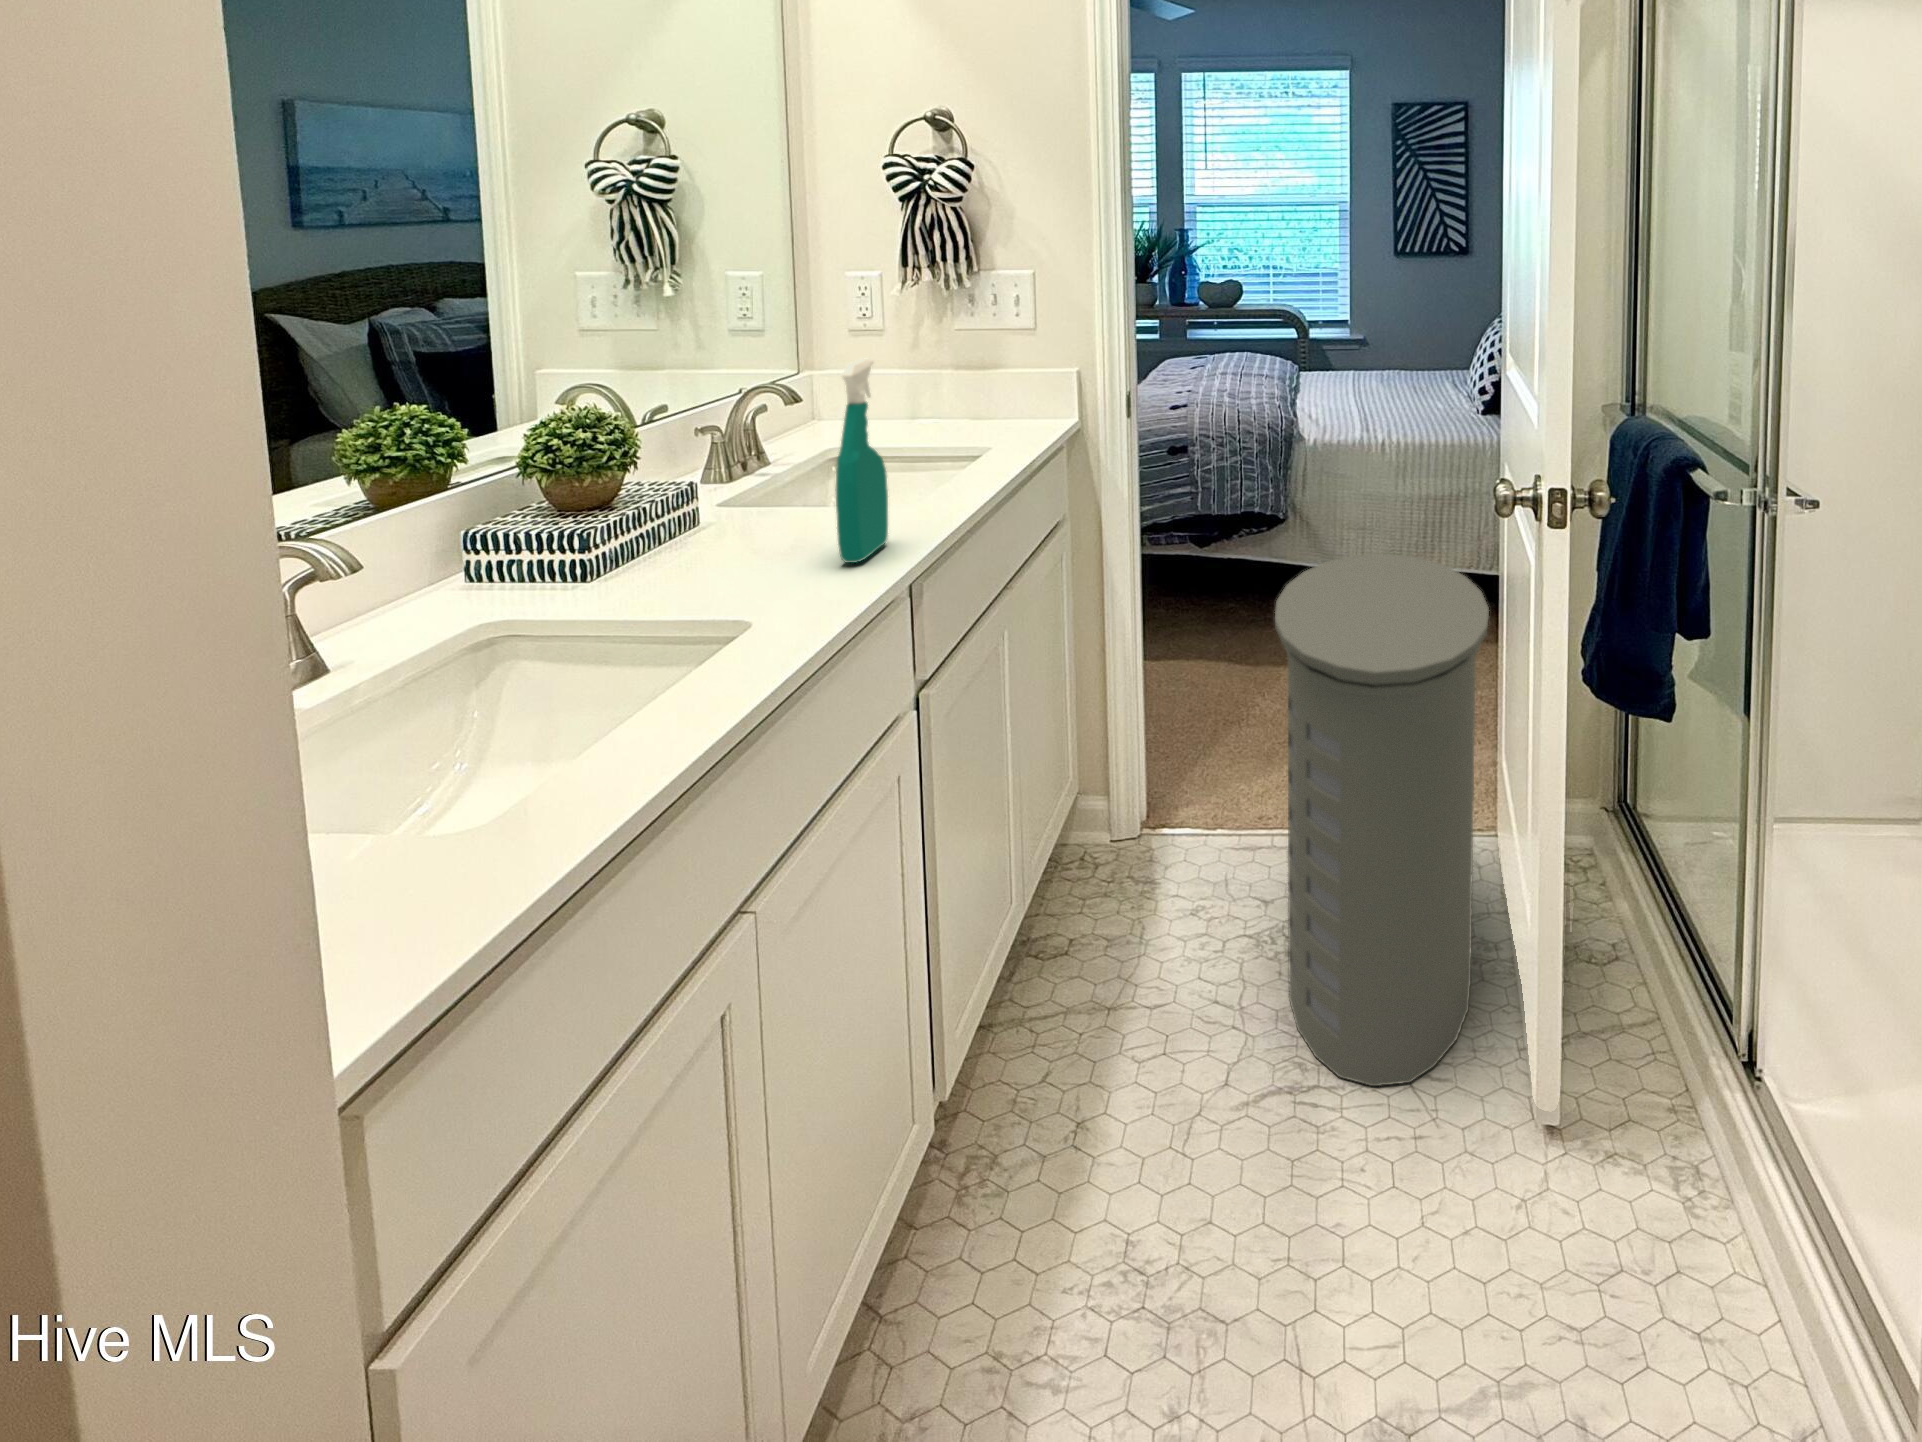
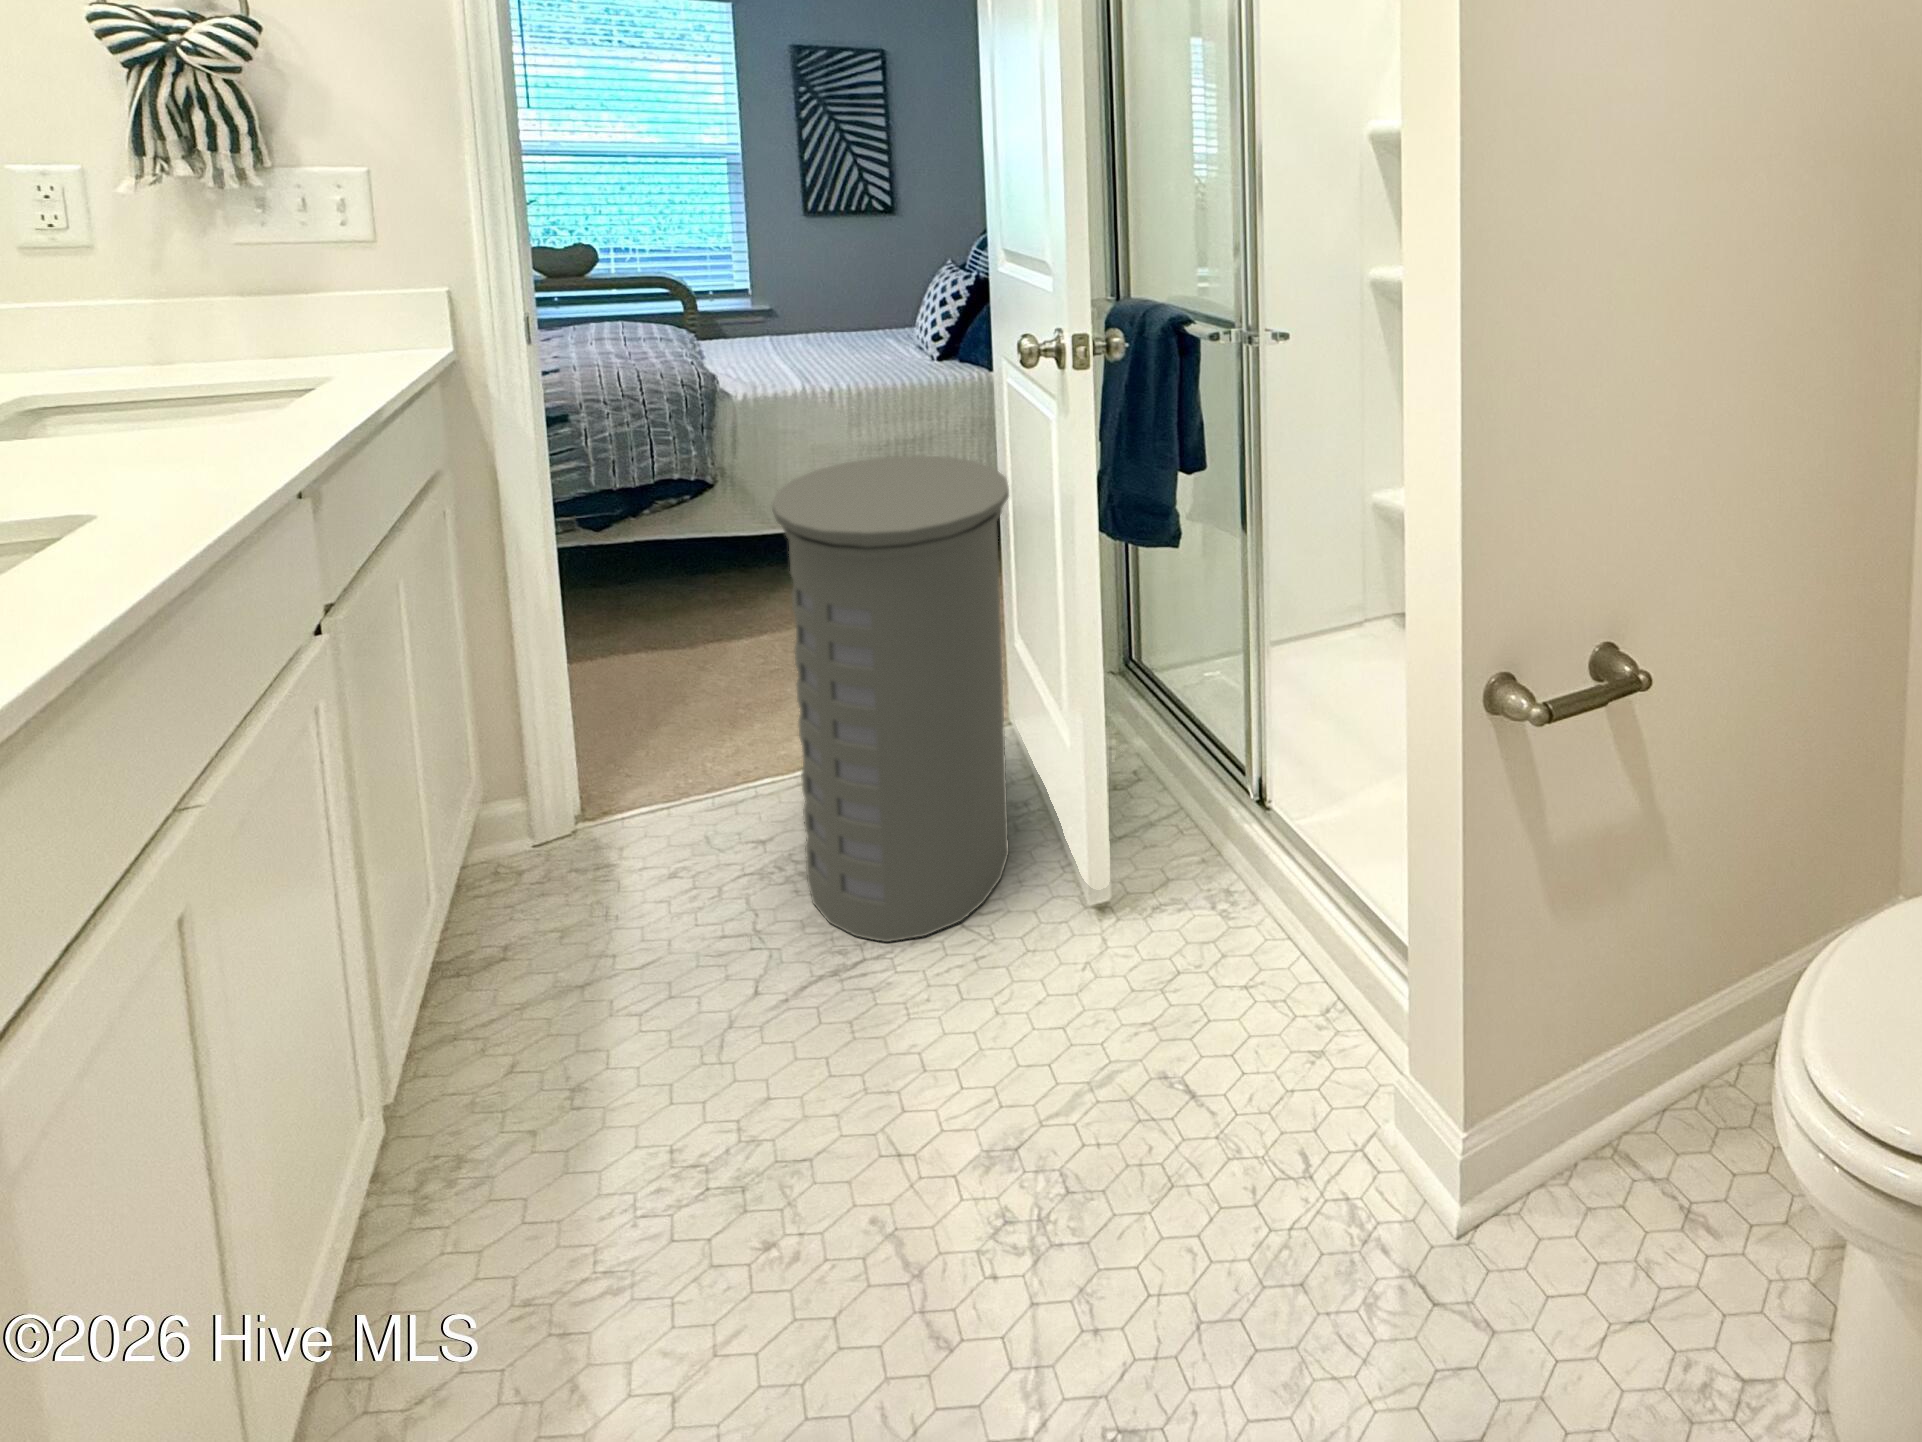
spray bottle: present [835,358,888,563] -> none [182,215,257,463]

